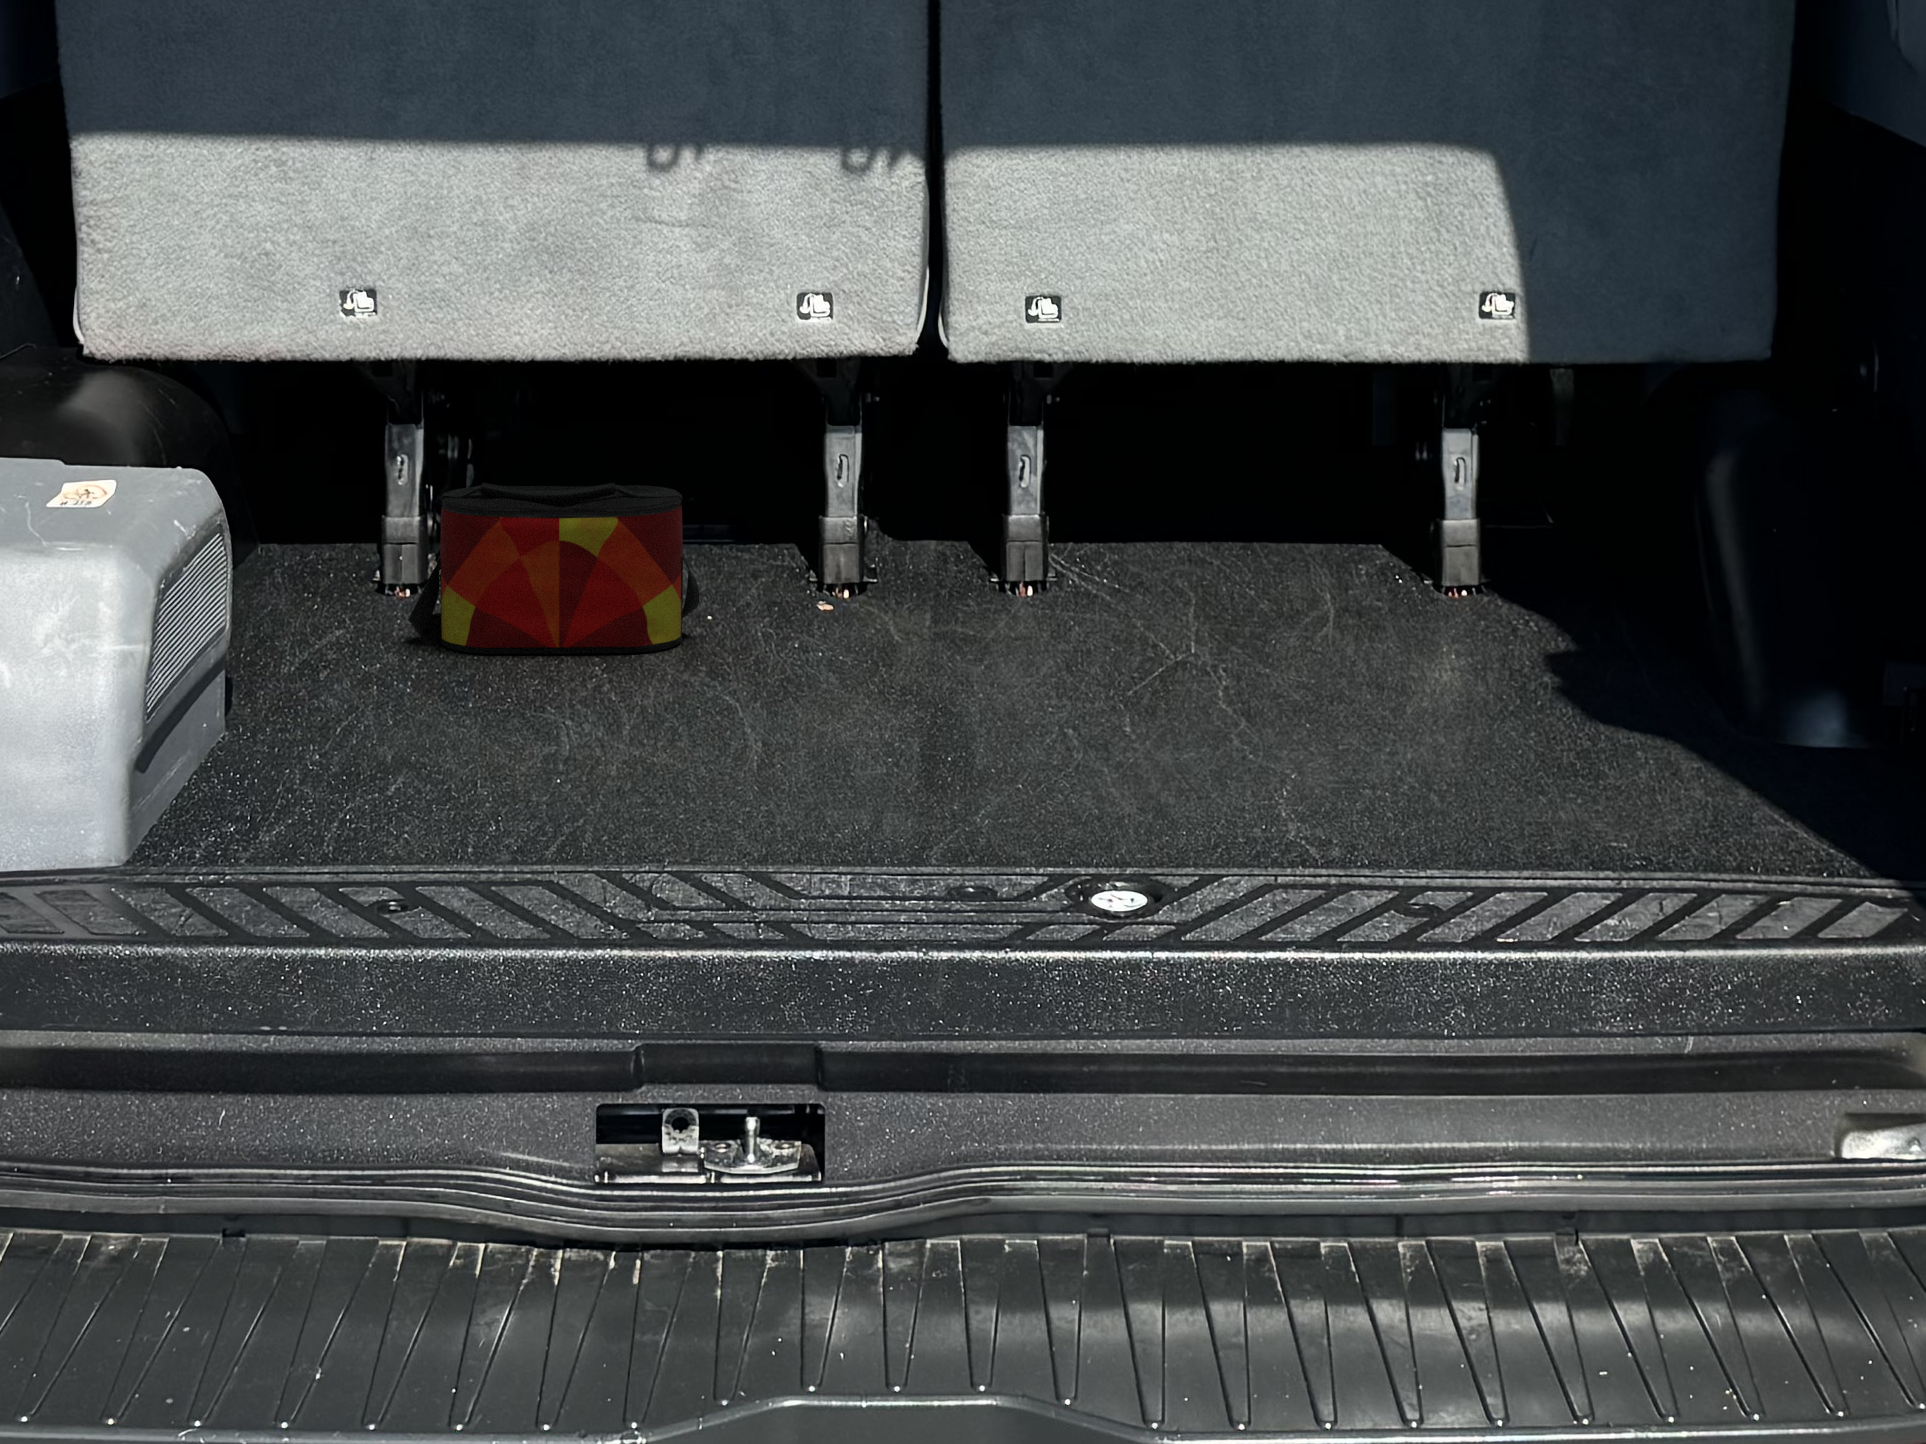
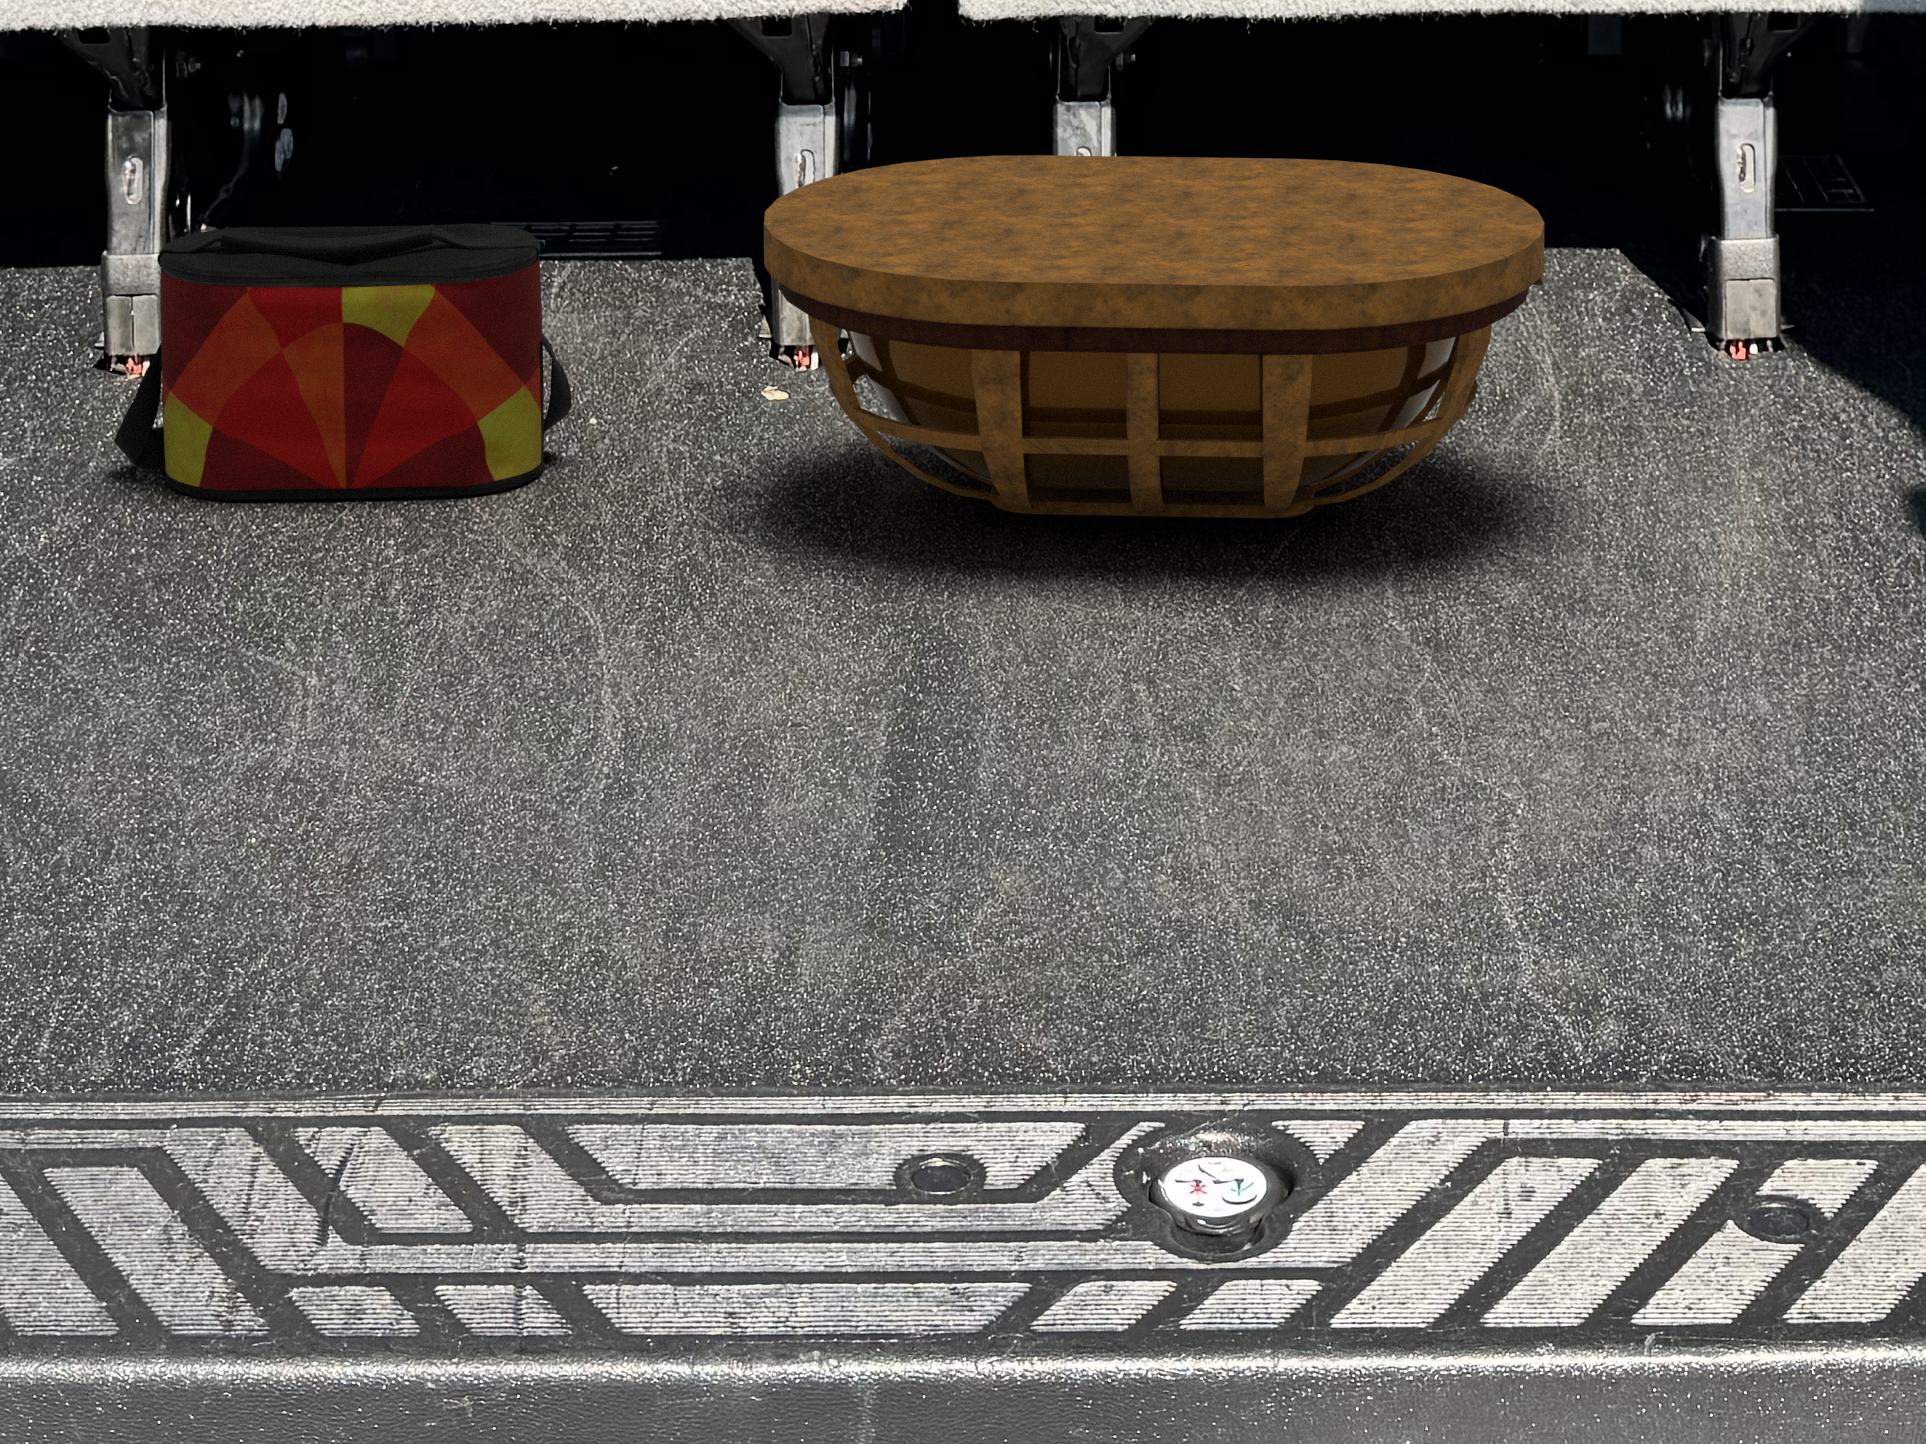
basket: none [828,447,1319,668] -> present [764,155,1544,518]

